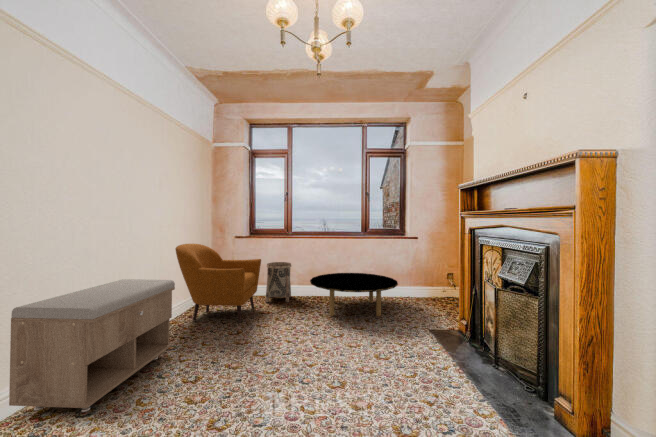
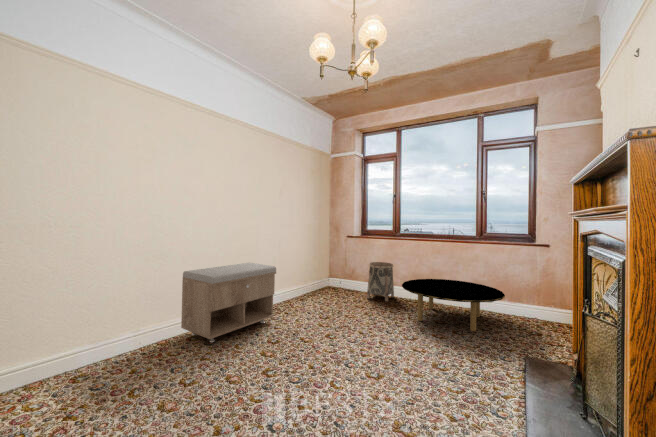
armchair: present [176,244,261,322] -> none [291,240,363,310]

